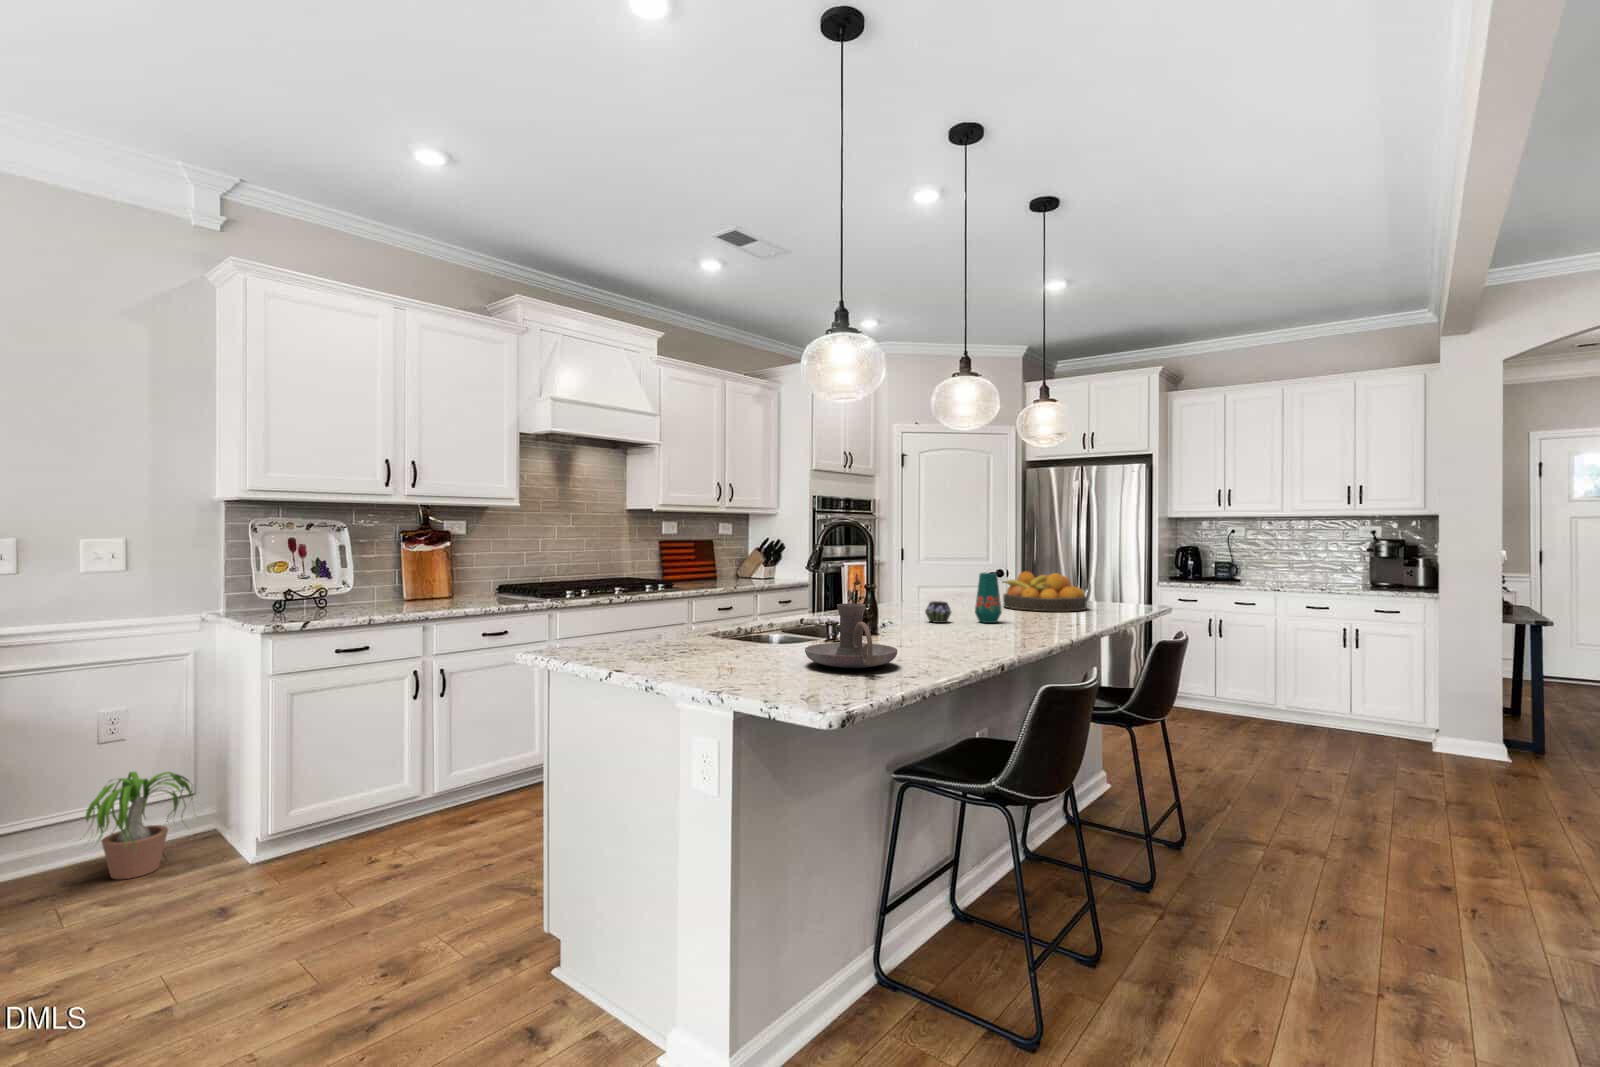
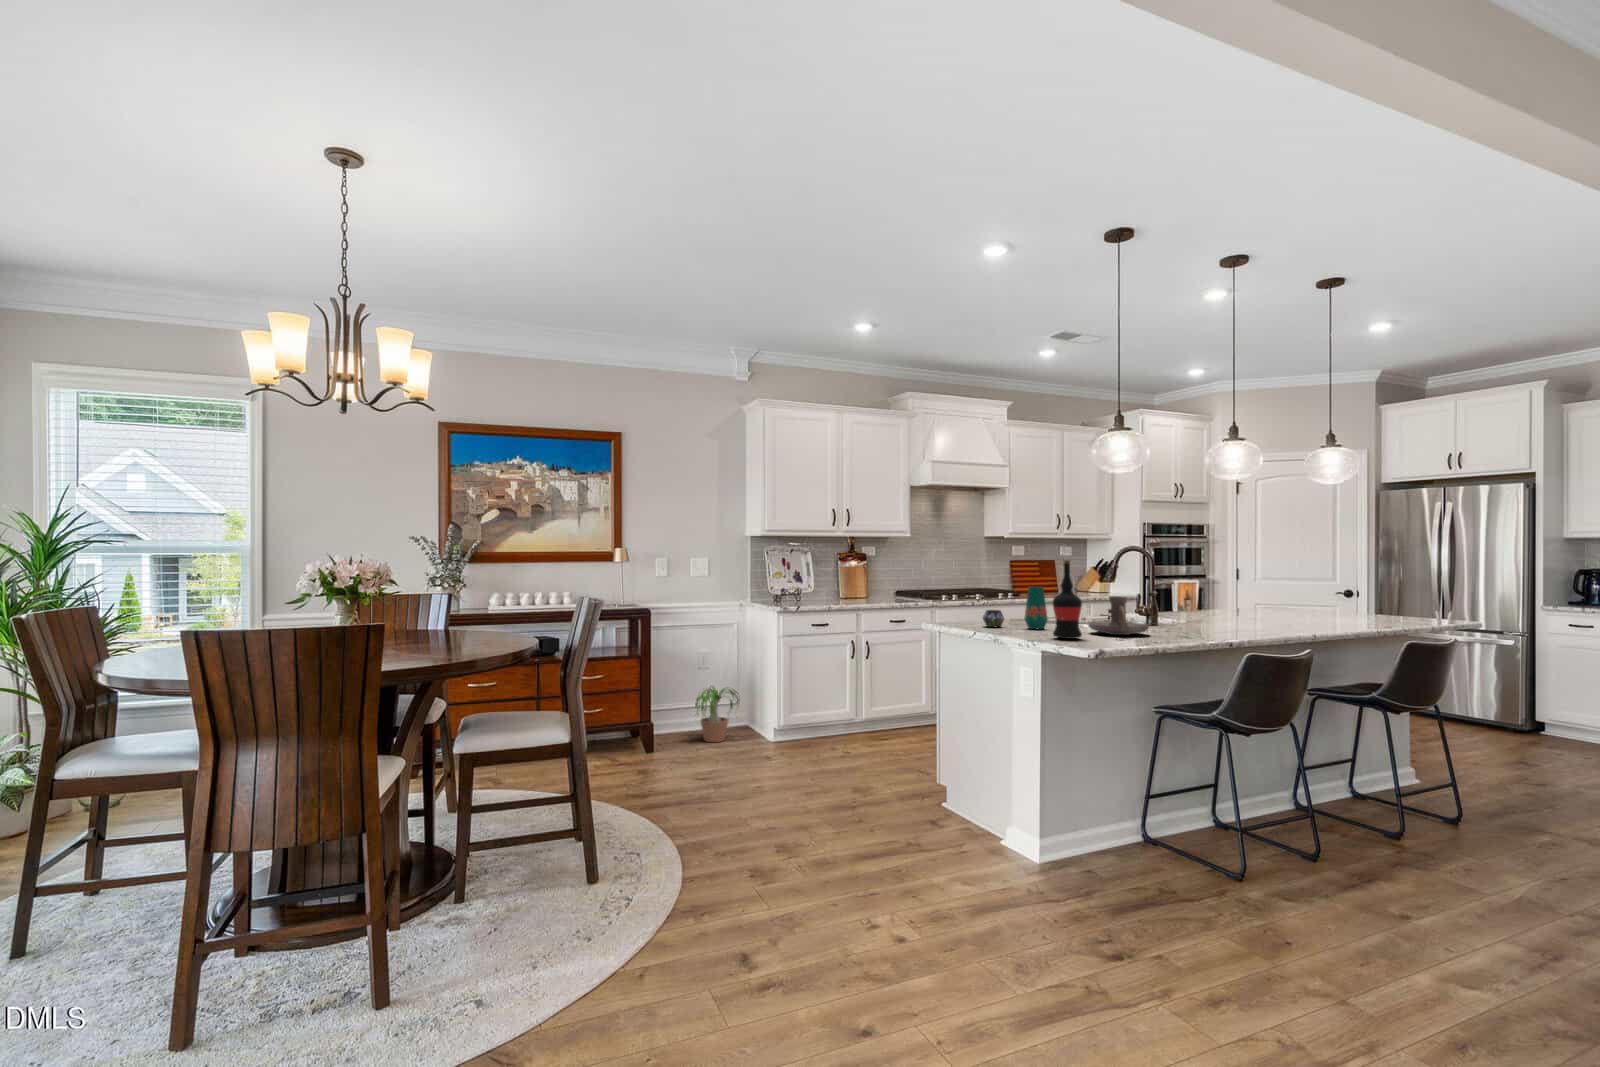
wine bottle: none [759,546,809,688] -> present [1053,560,1082,639]
fruit bowl: present [1003,572,1087,612] -> none [1293,586,1376,619]
vase: present [925,573,1002,623] -> present [983,586,1048,629]

